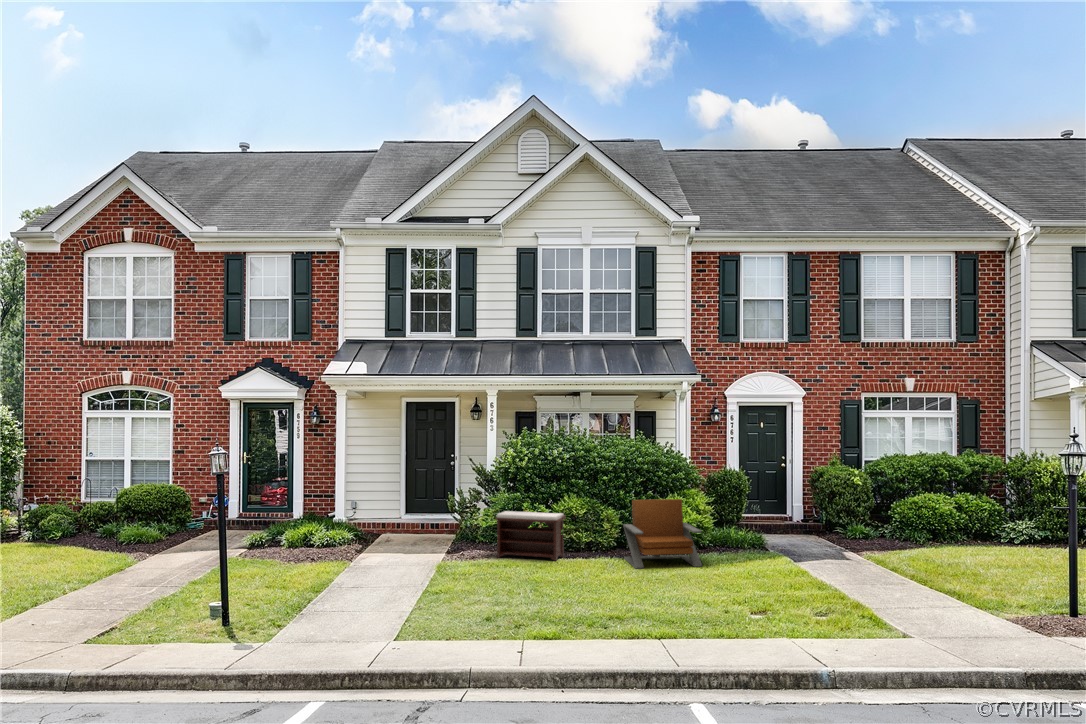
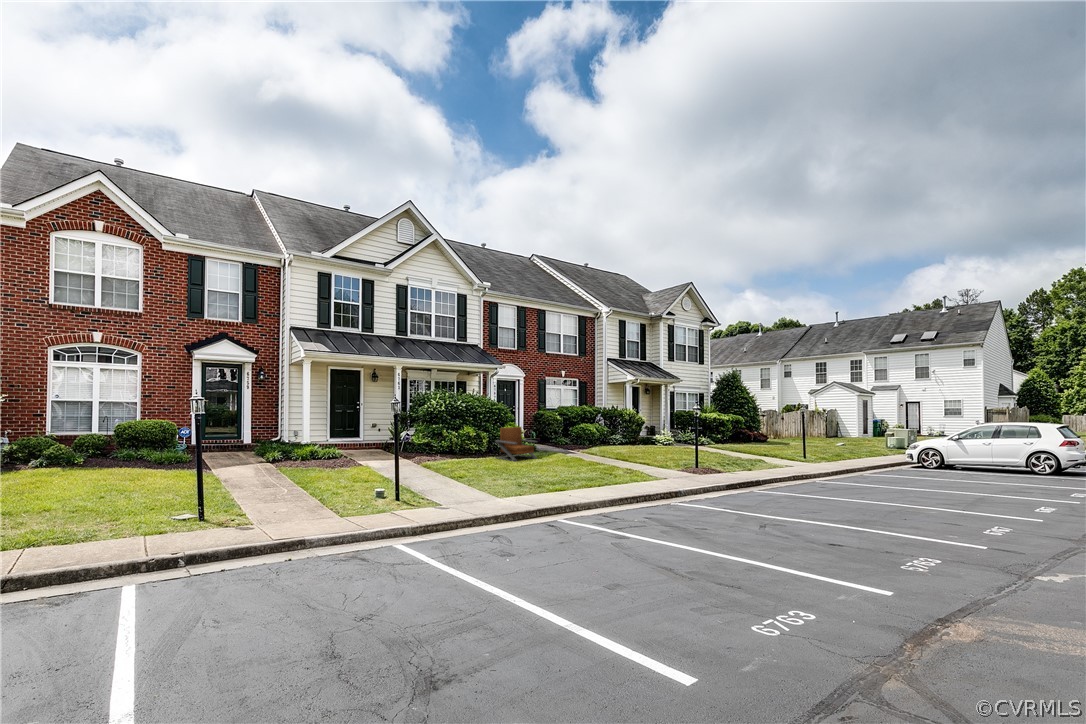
bench: present [495,511,566,561] -> none [432,436,471,462]

